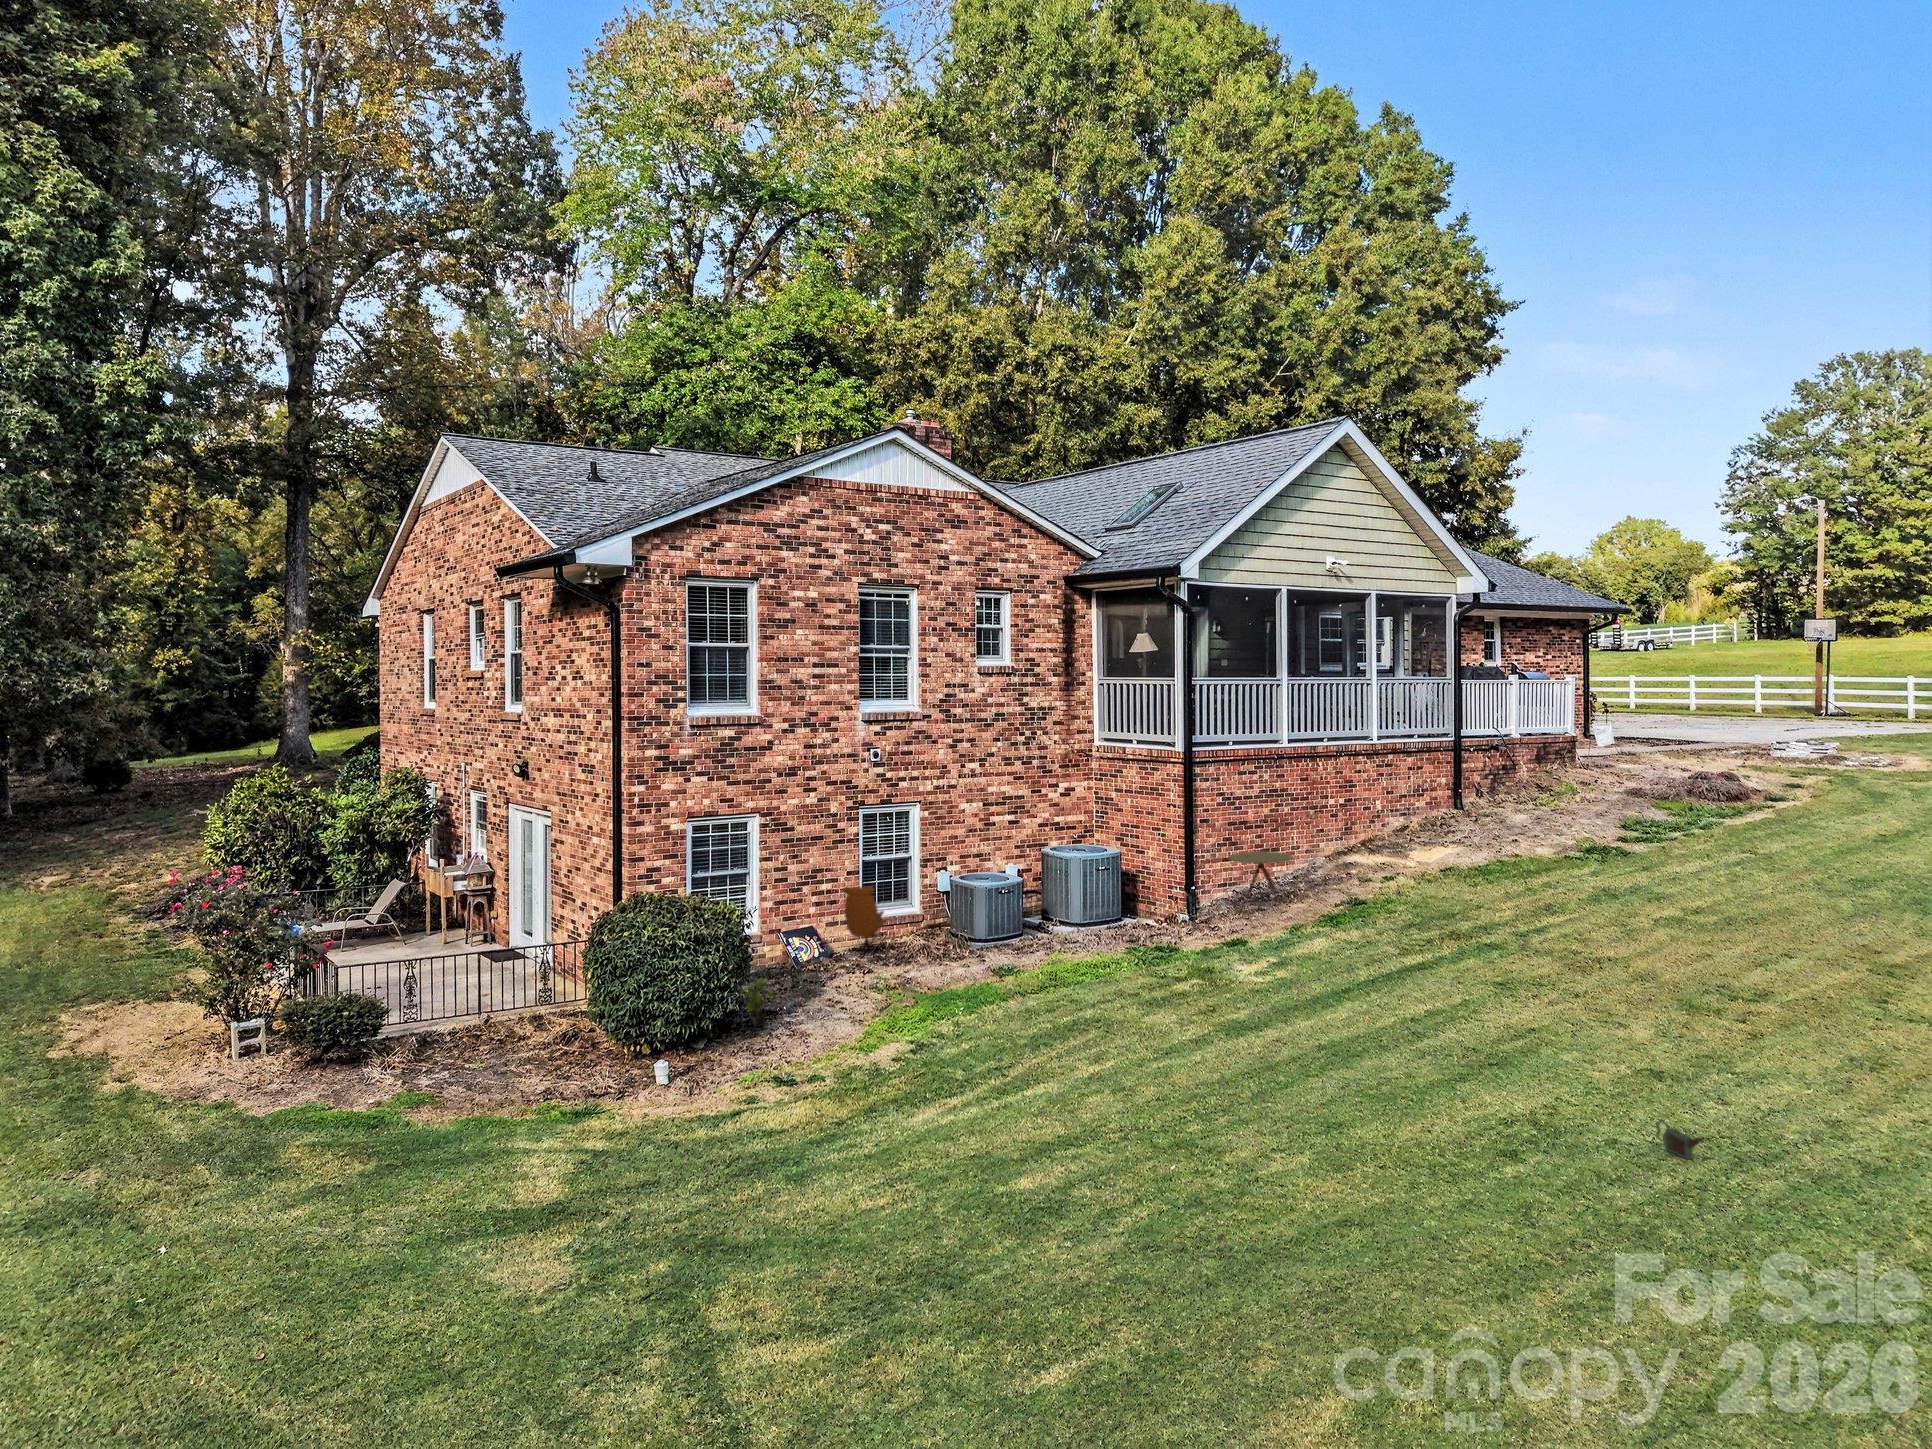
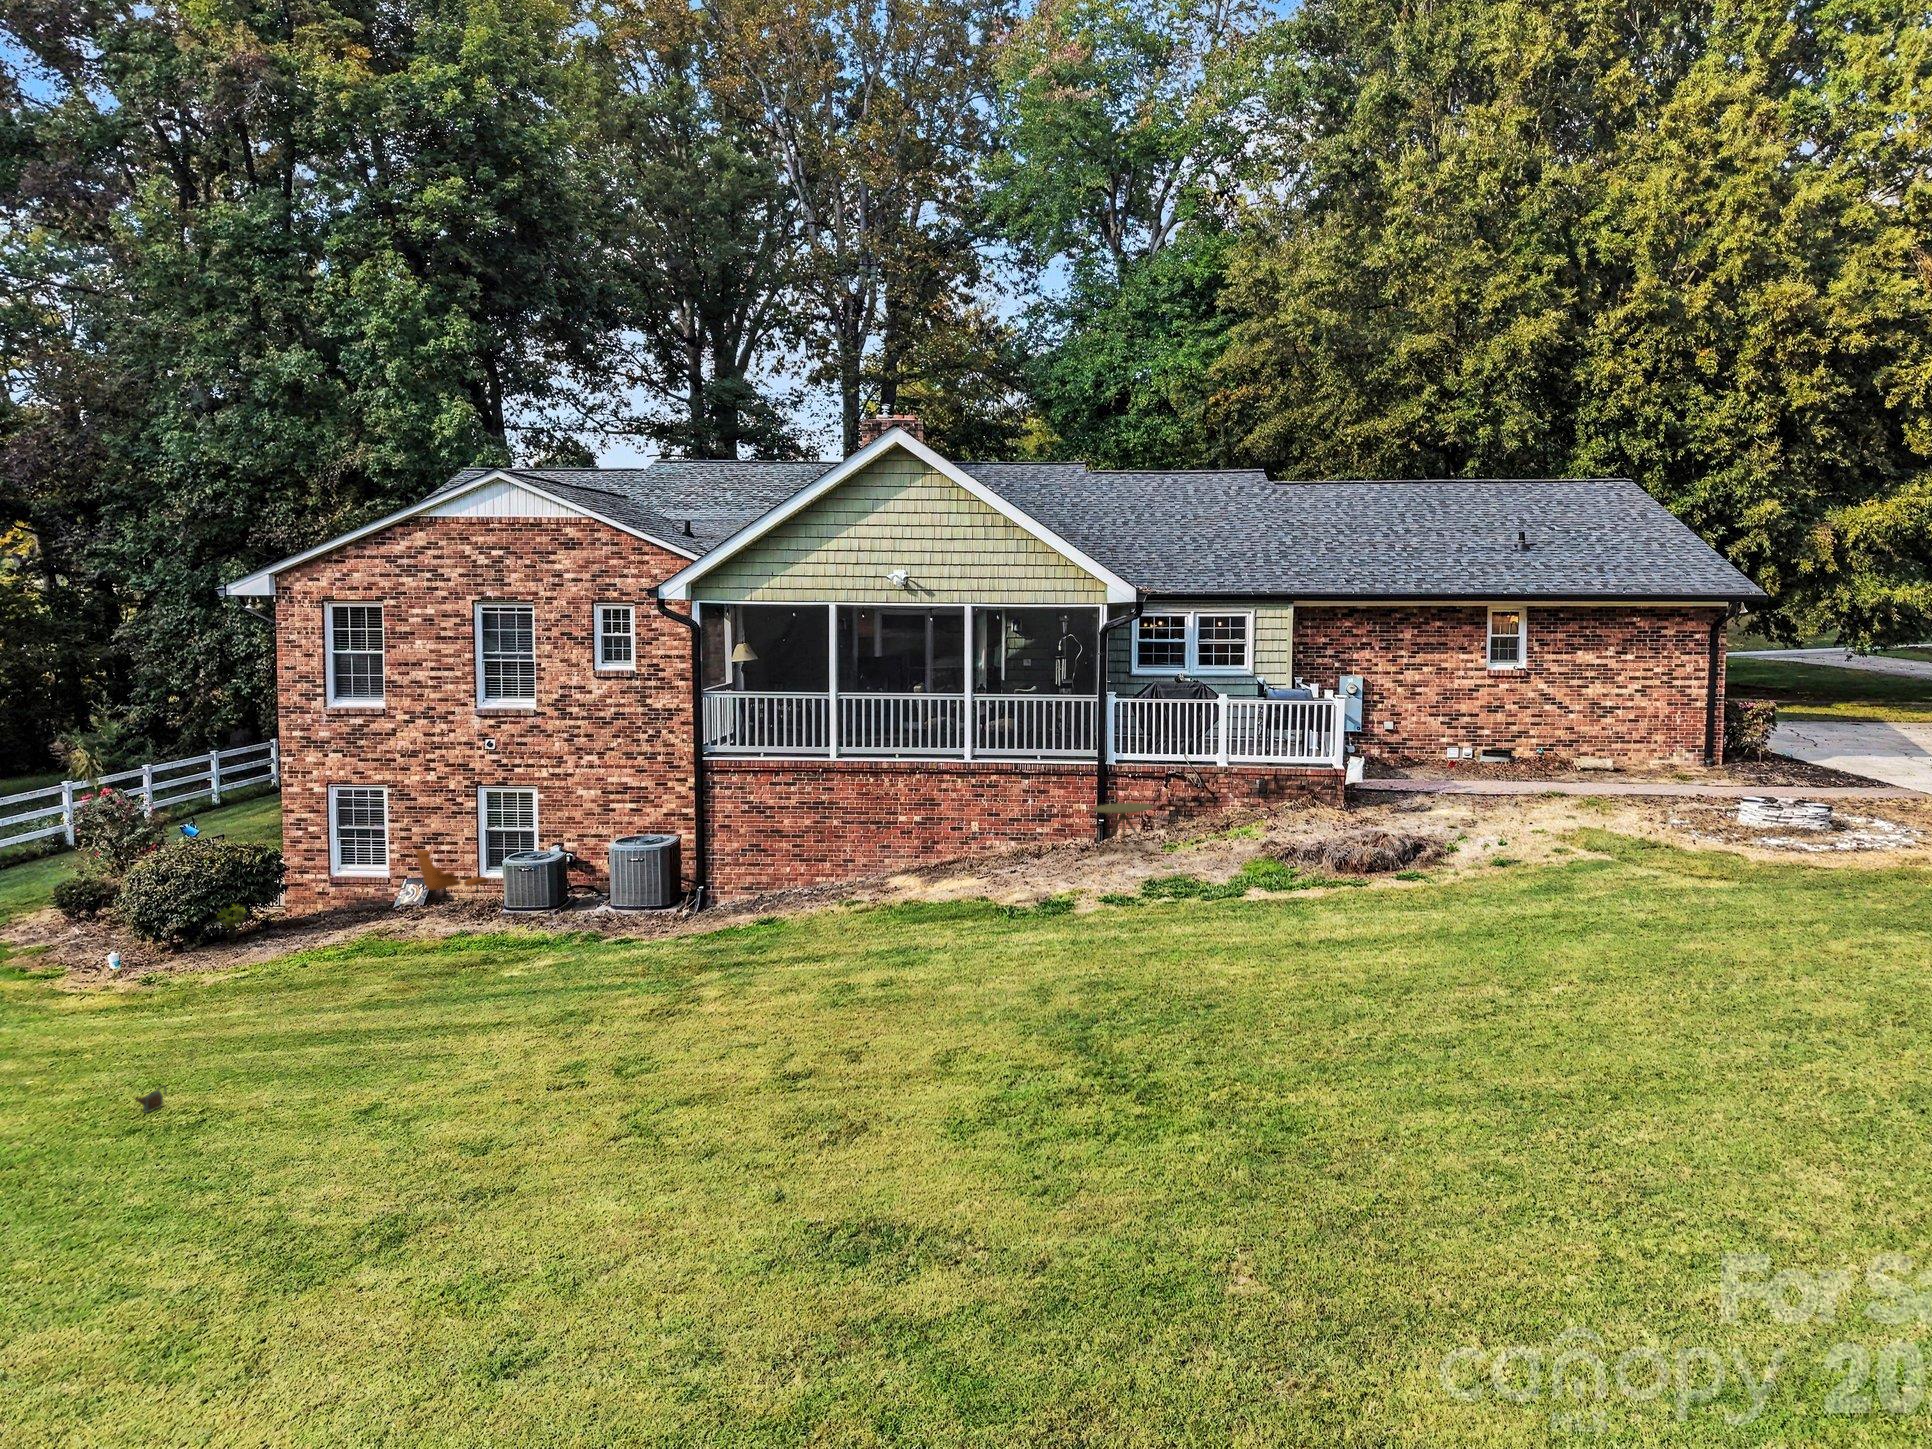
round table: present [1228,851,1293,901] -> present [1093,803,1153,848]

